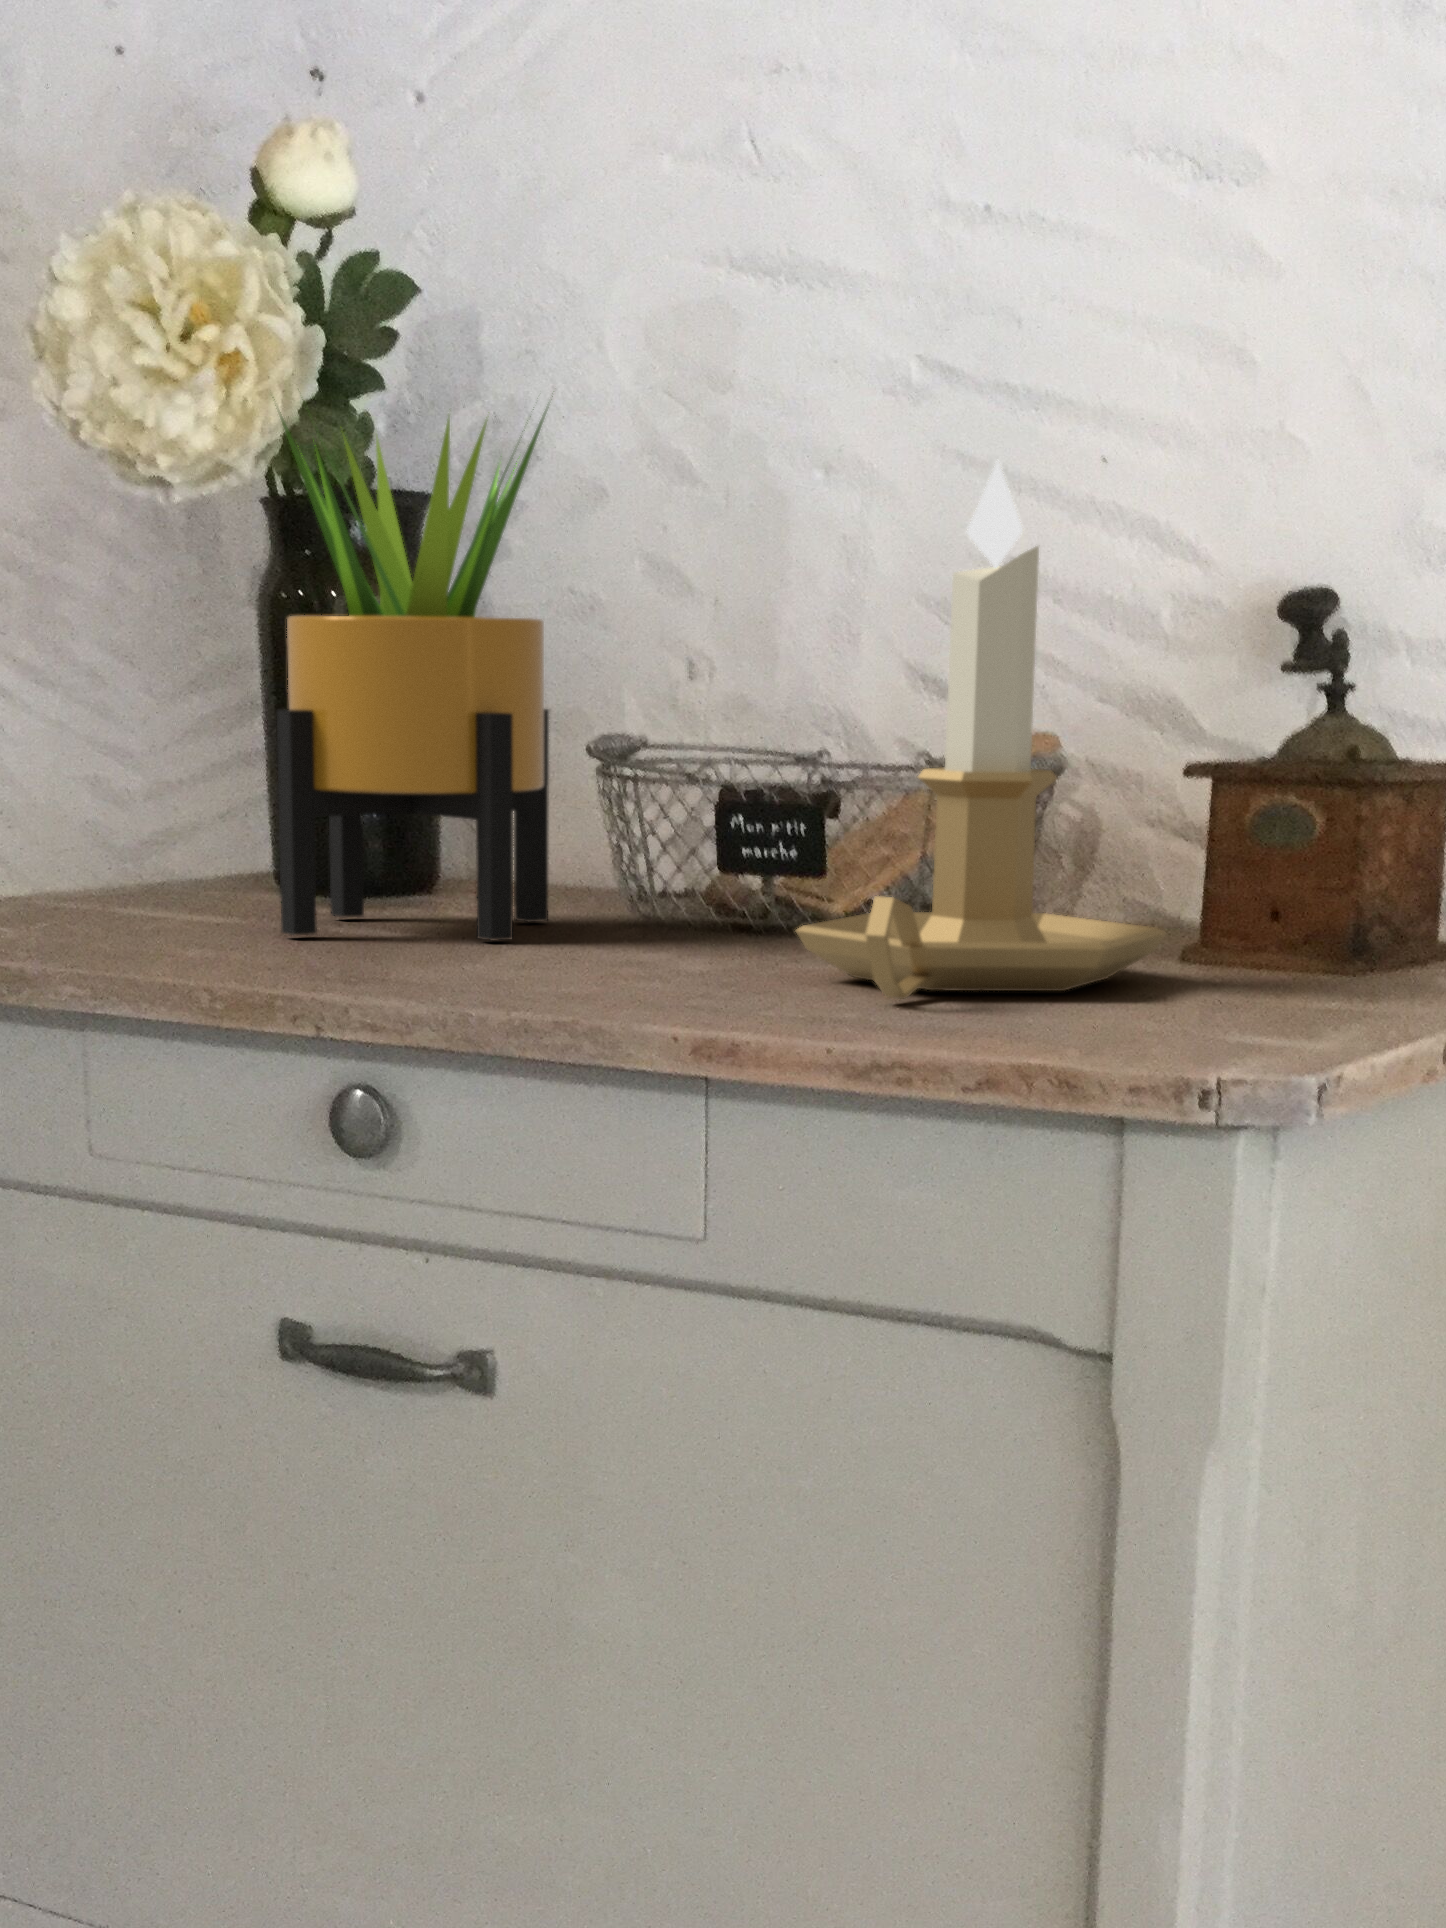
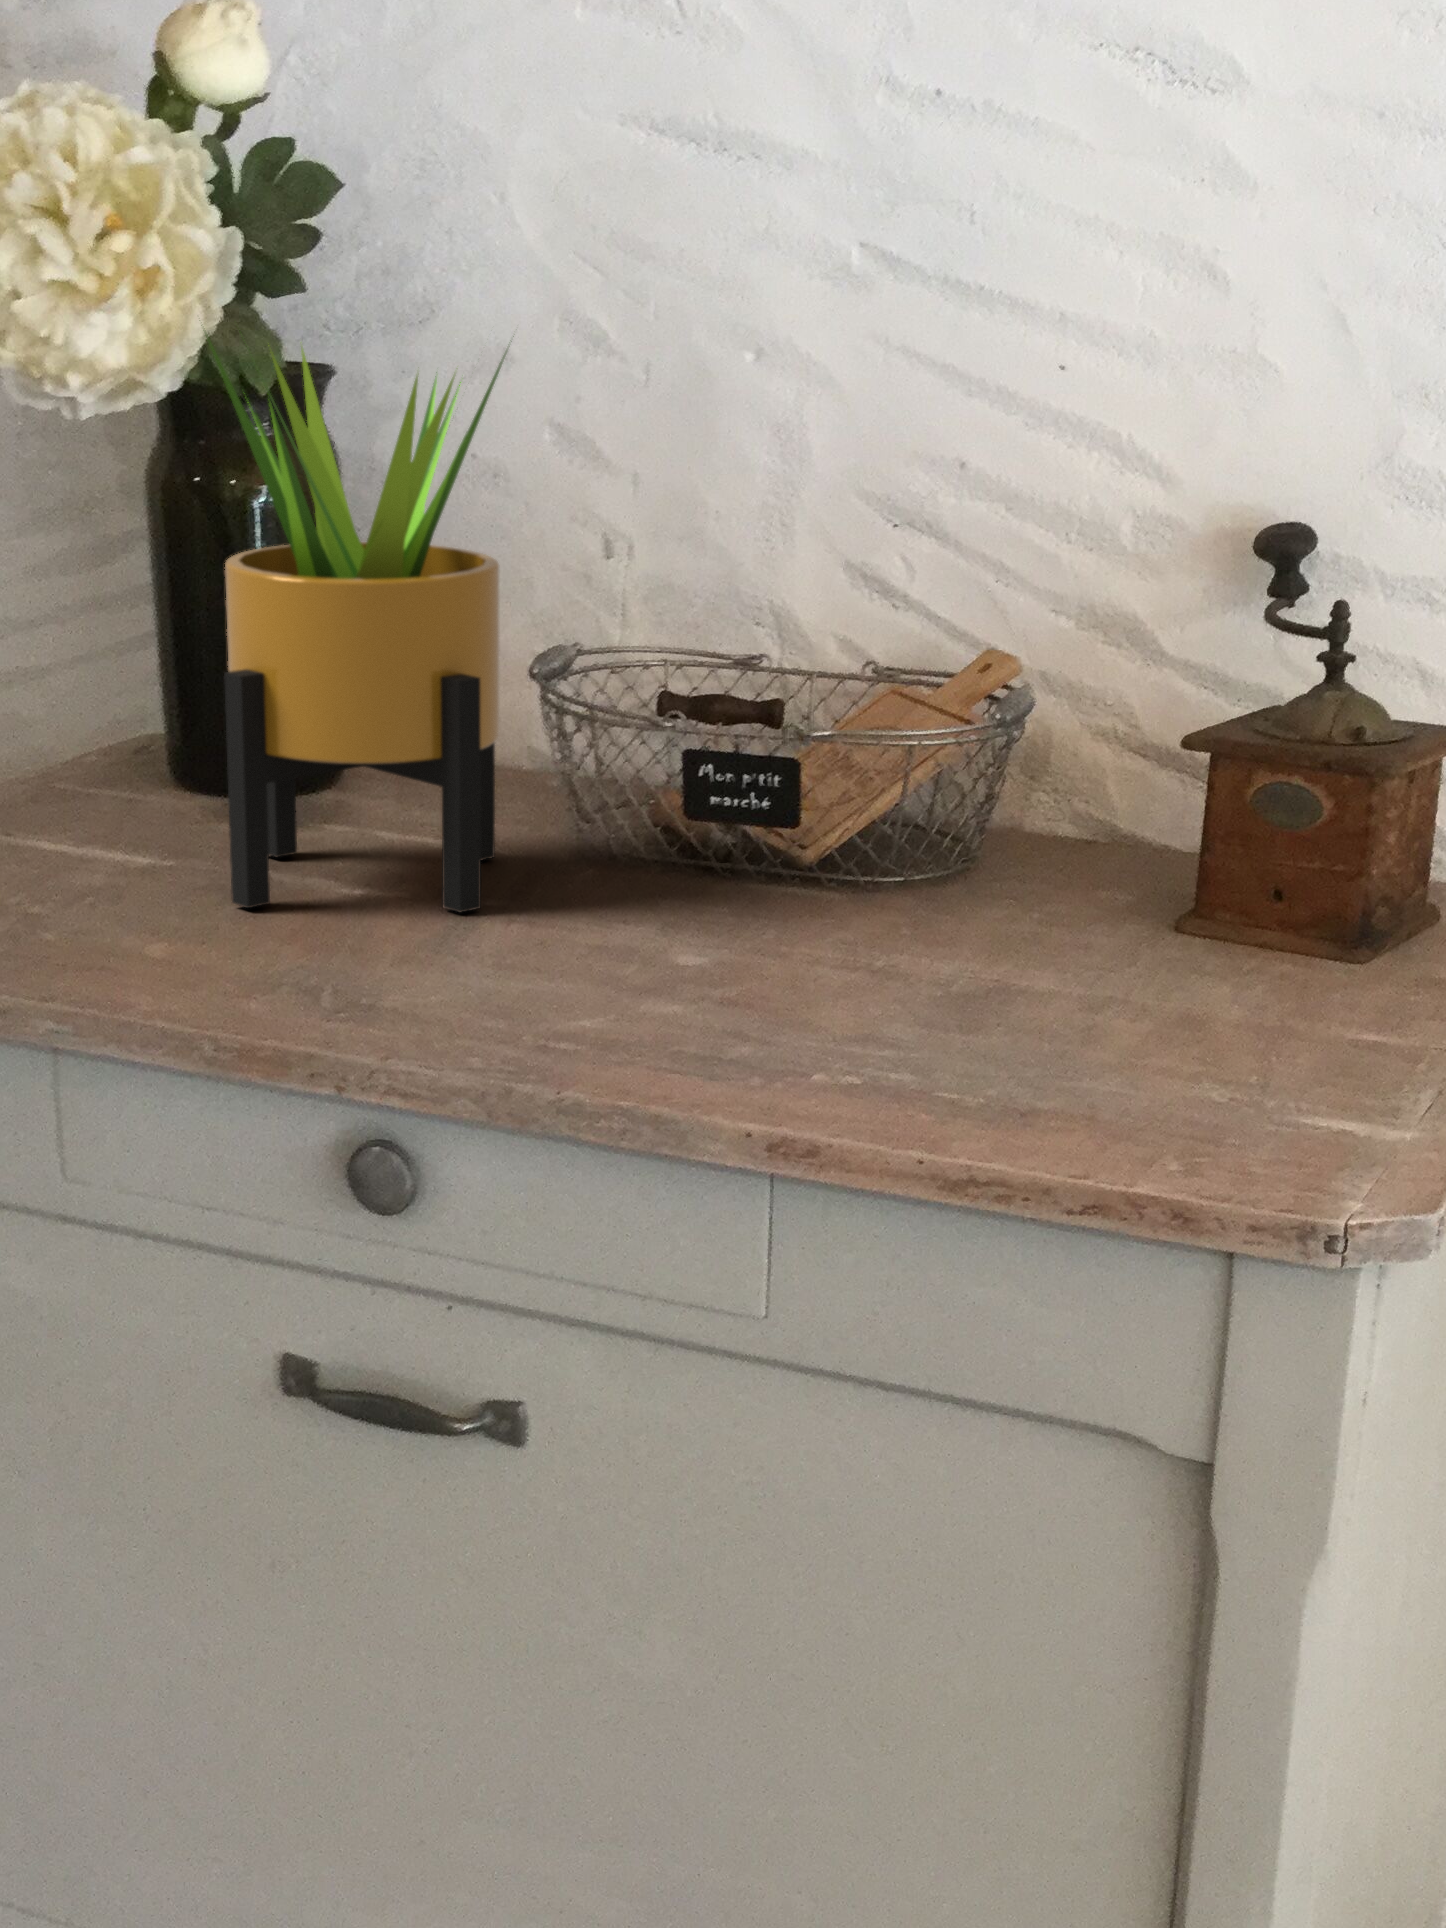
candlestick: present [796,462,1166,999] -> none [819,472,1192,1055]

